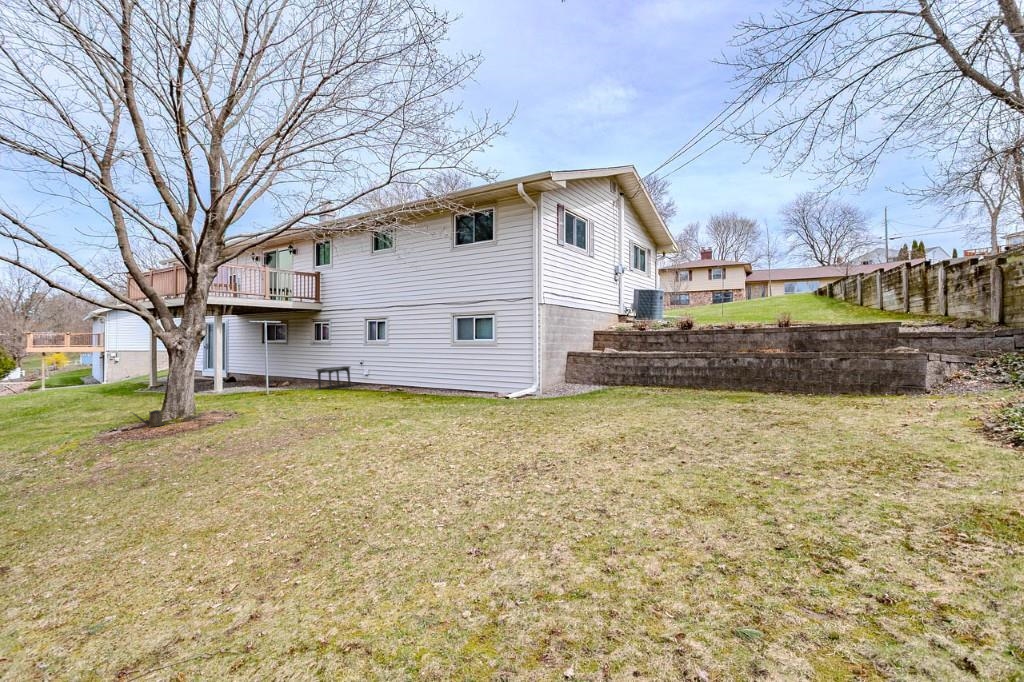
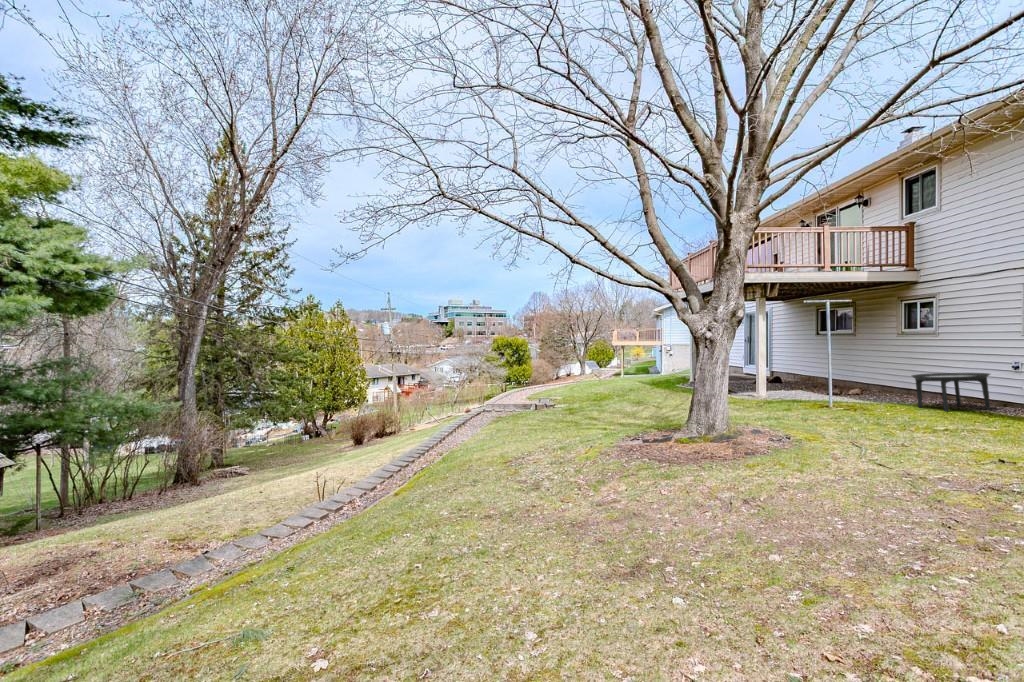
watering can: present [131,410,165,427] -> none [655,417,696,441]

